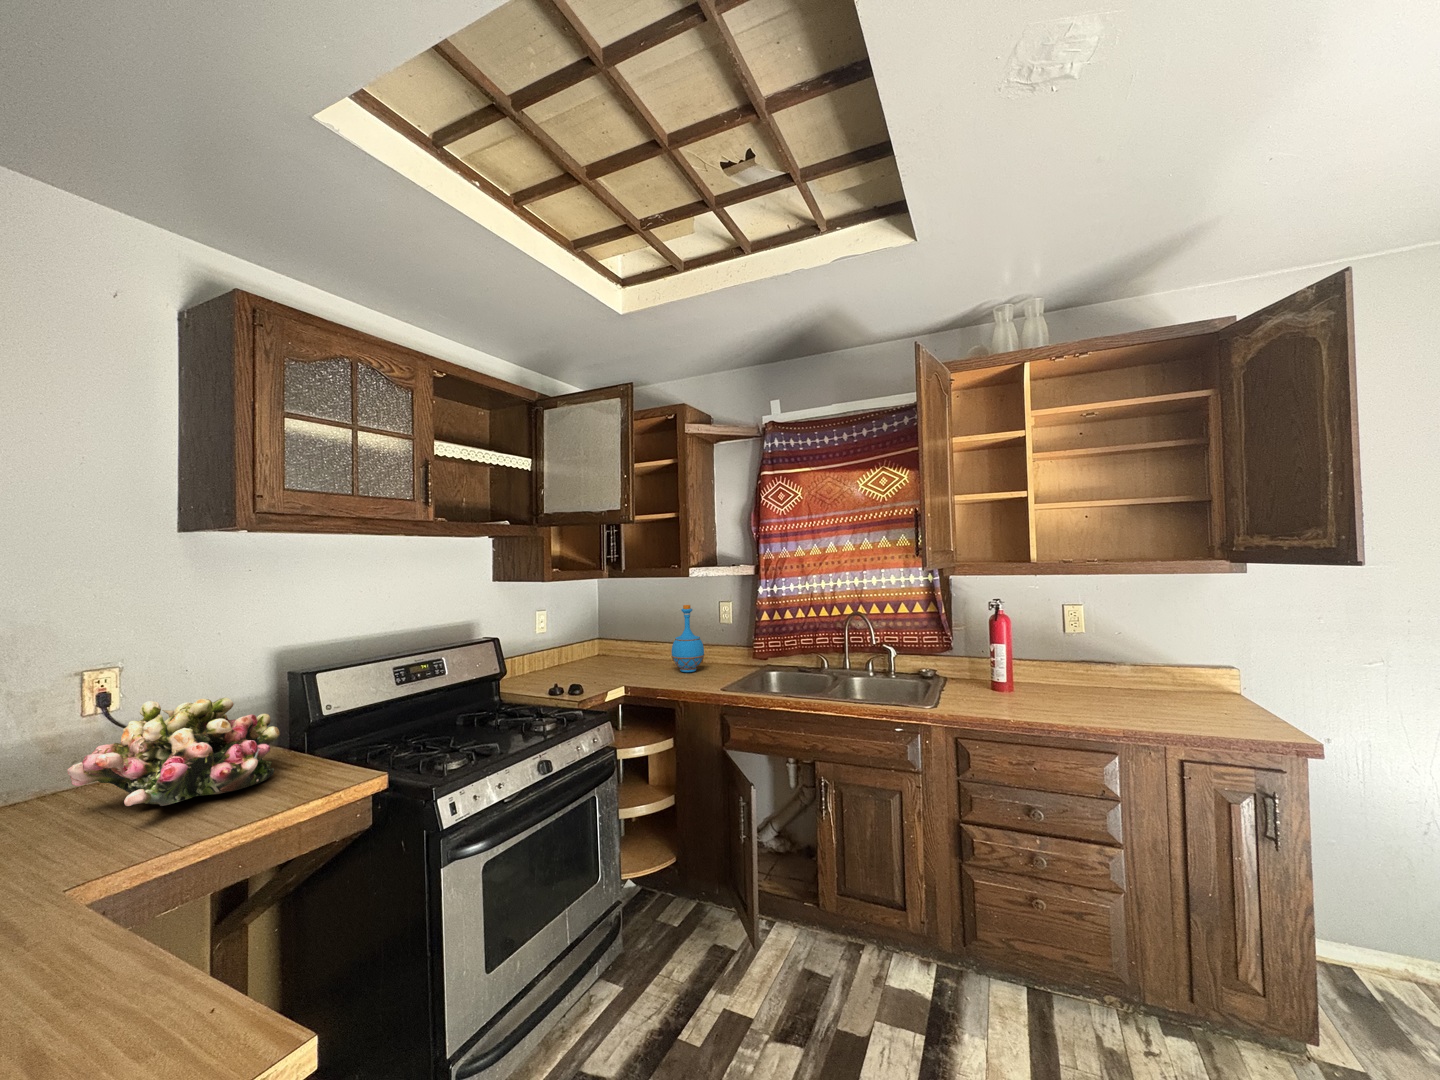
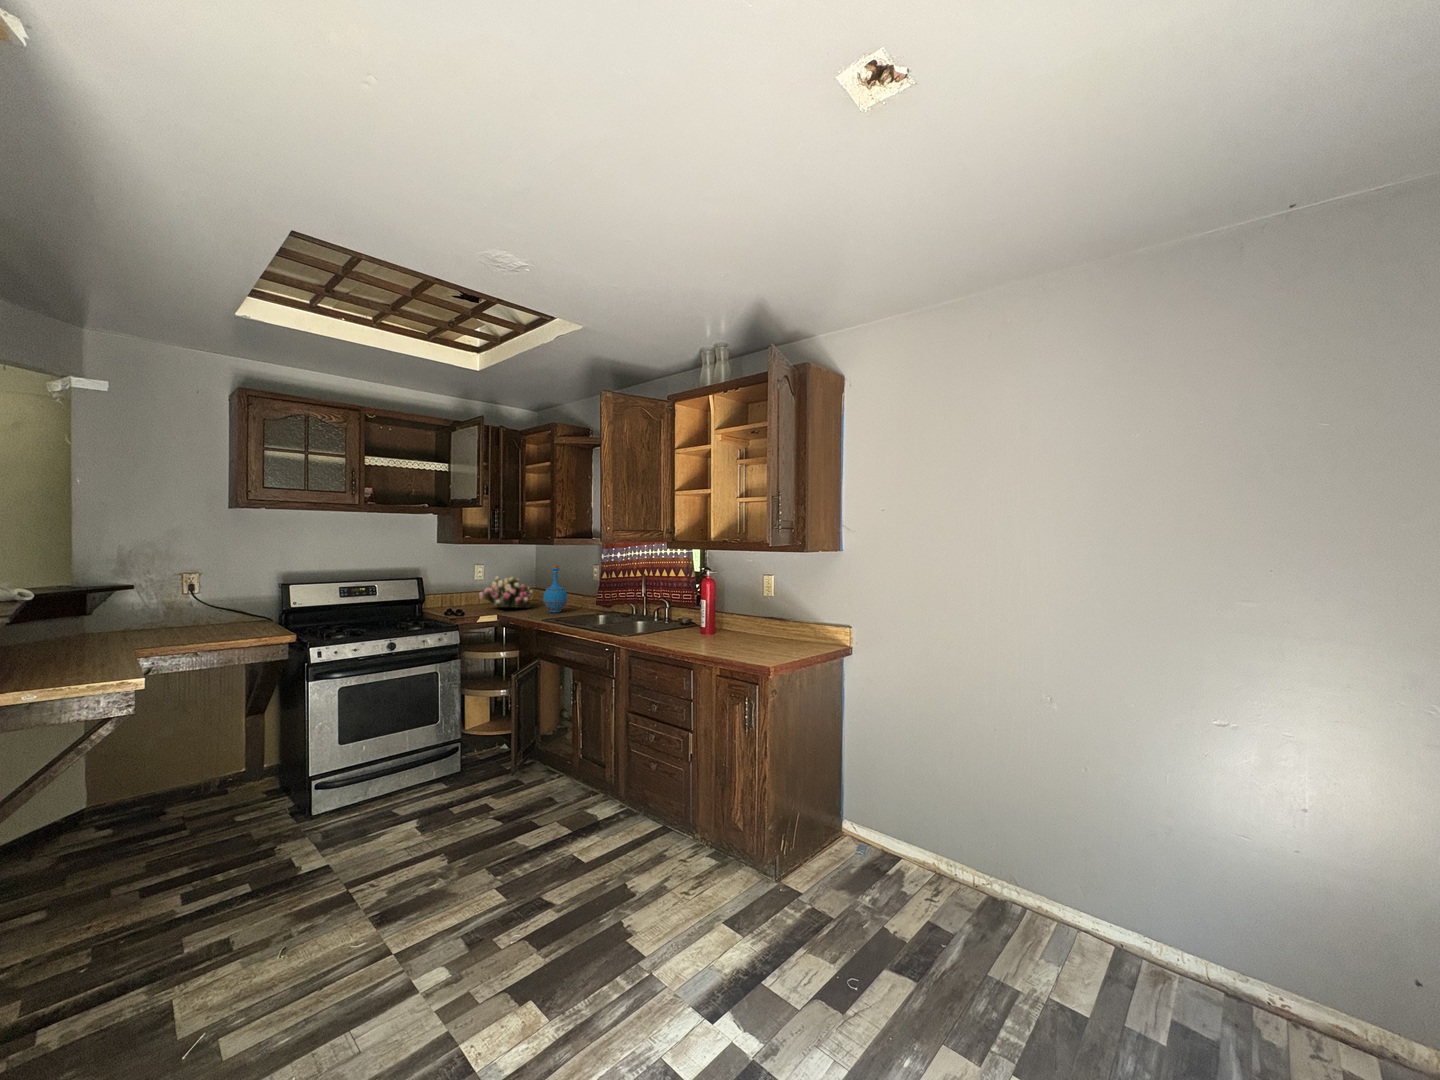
flower arrangement: present [67,698,280,806] -> present [479,576,534,608]

